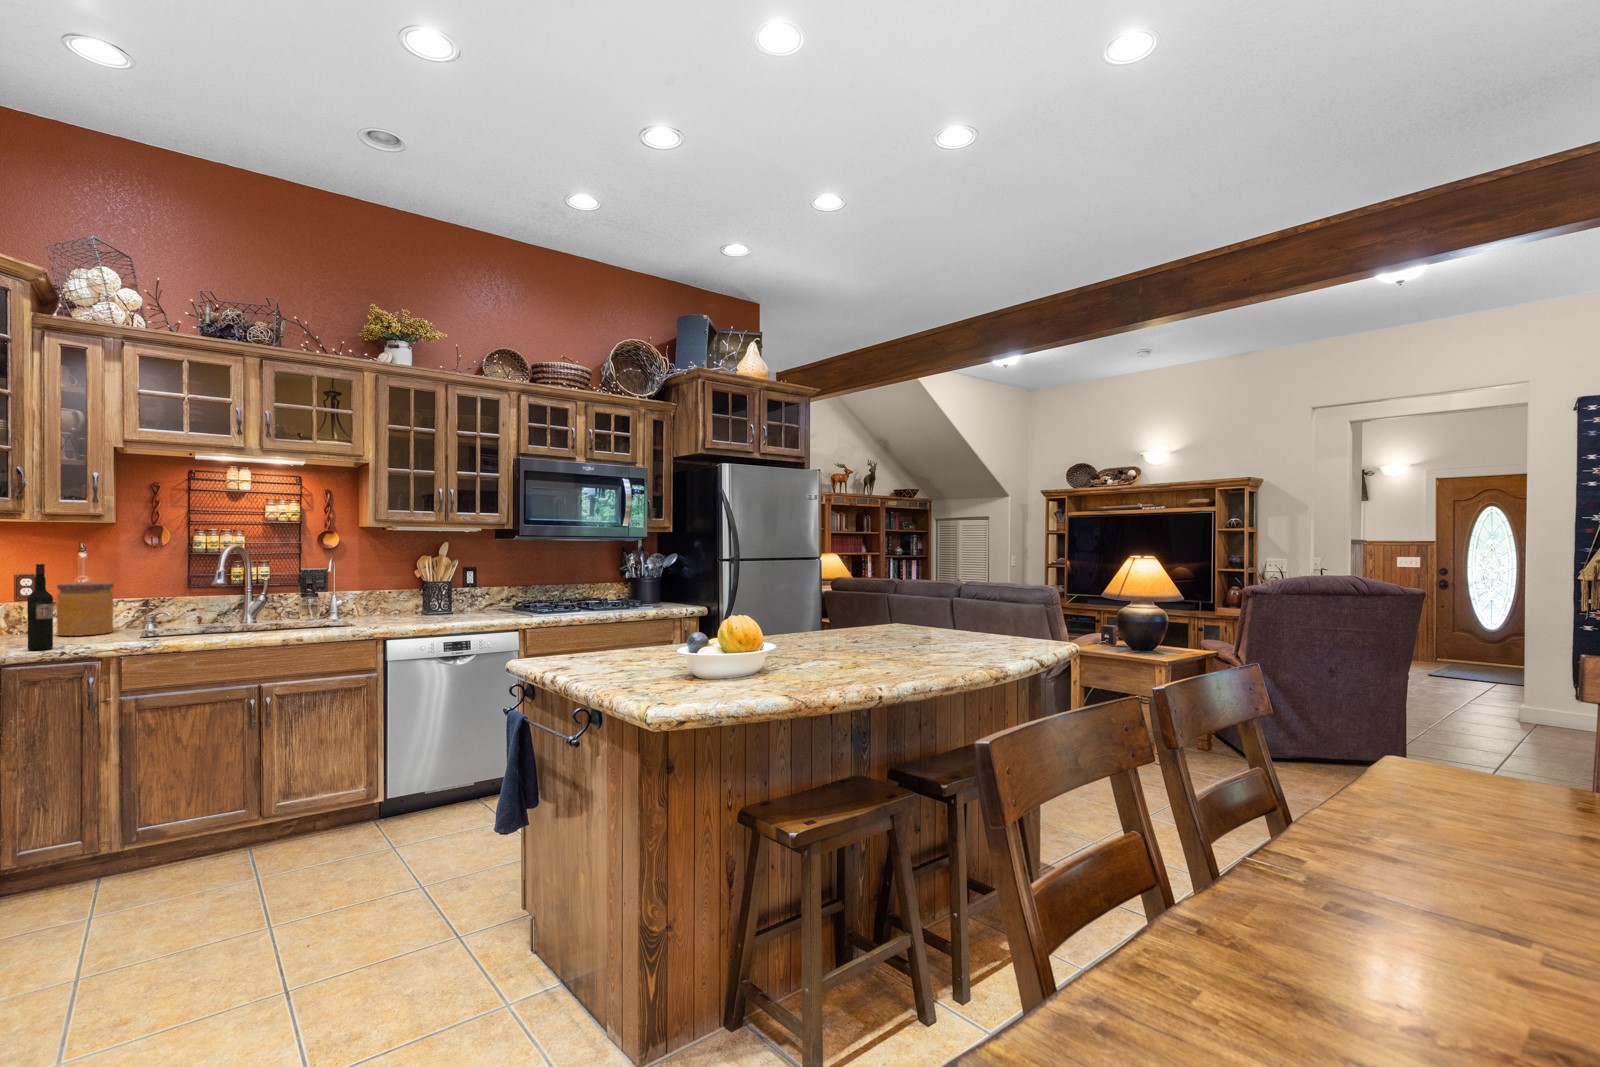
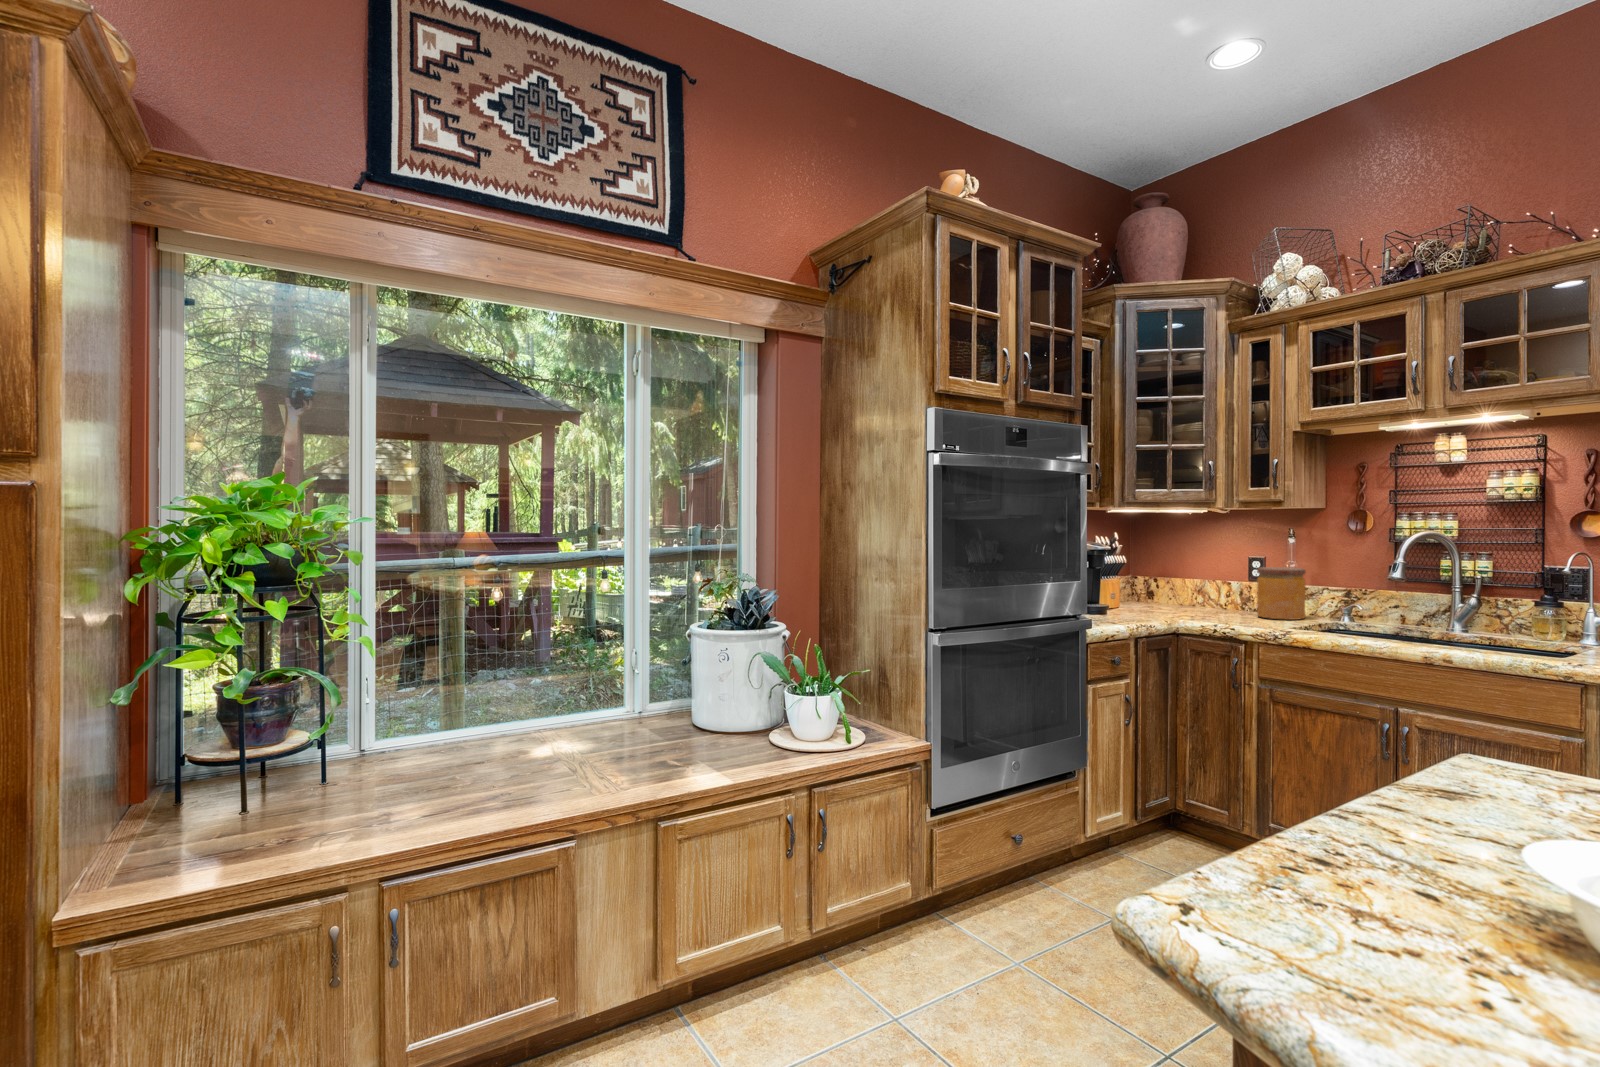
wine bottle: present [27,564,53,650] -> none [1198,549,1218,626]

